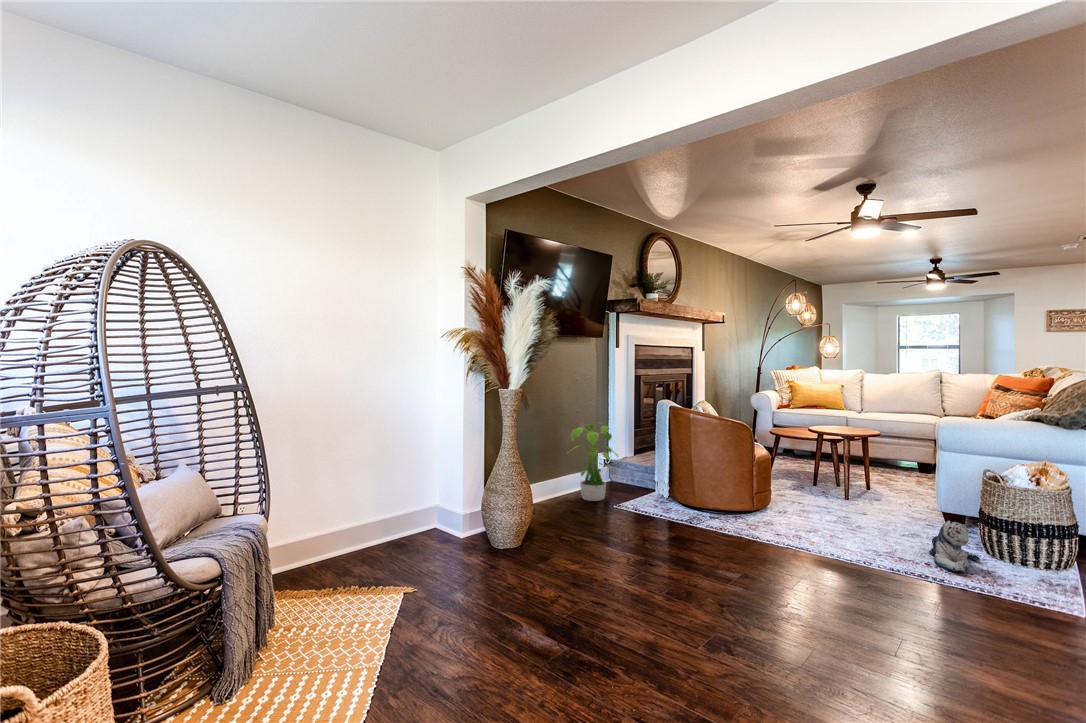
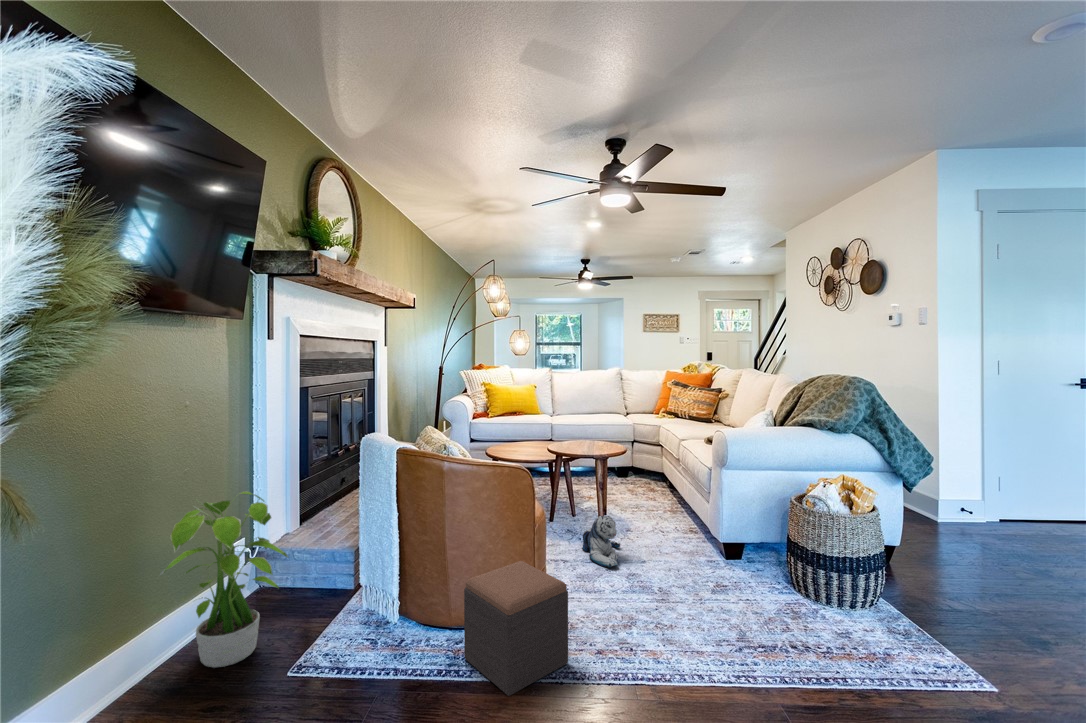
footstool: none [699,477,755,535] -> present [464,561,568,696]
plush toy: present [929,521,980,572] -> present [582,516,620,568]

